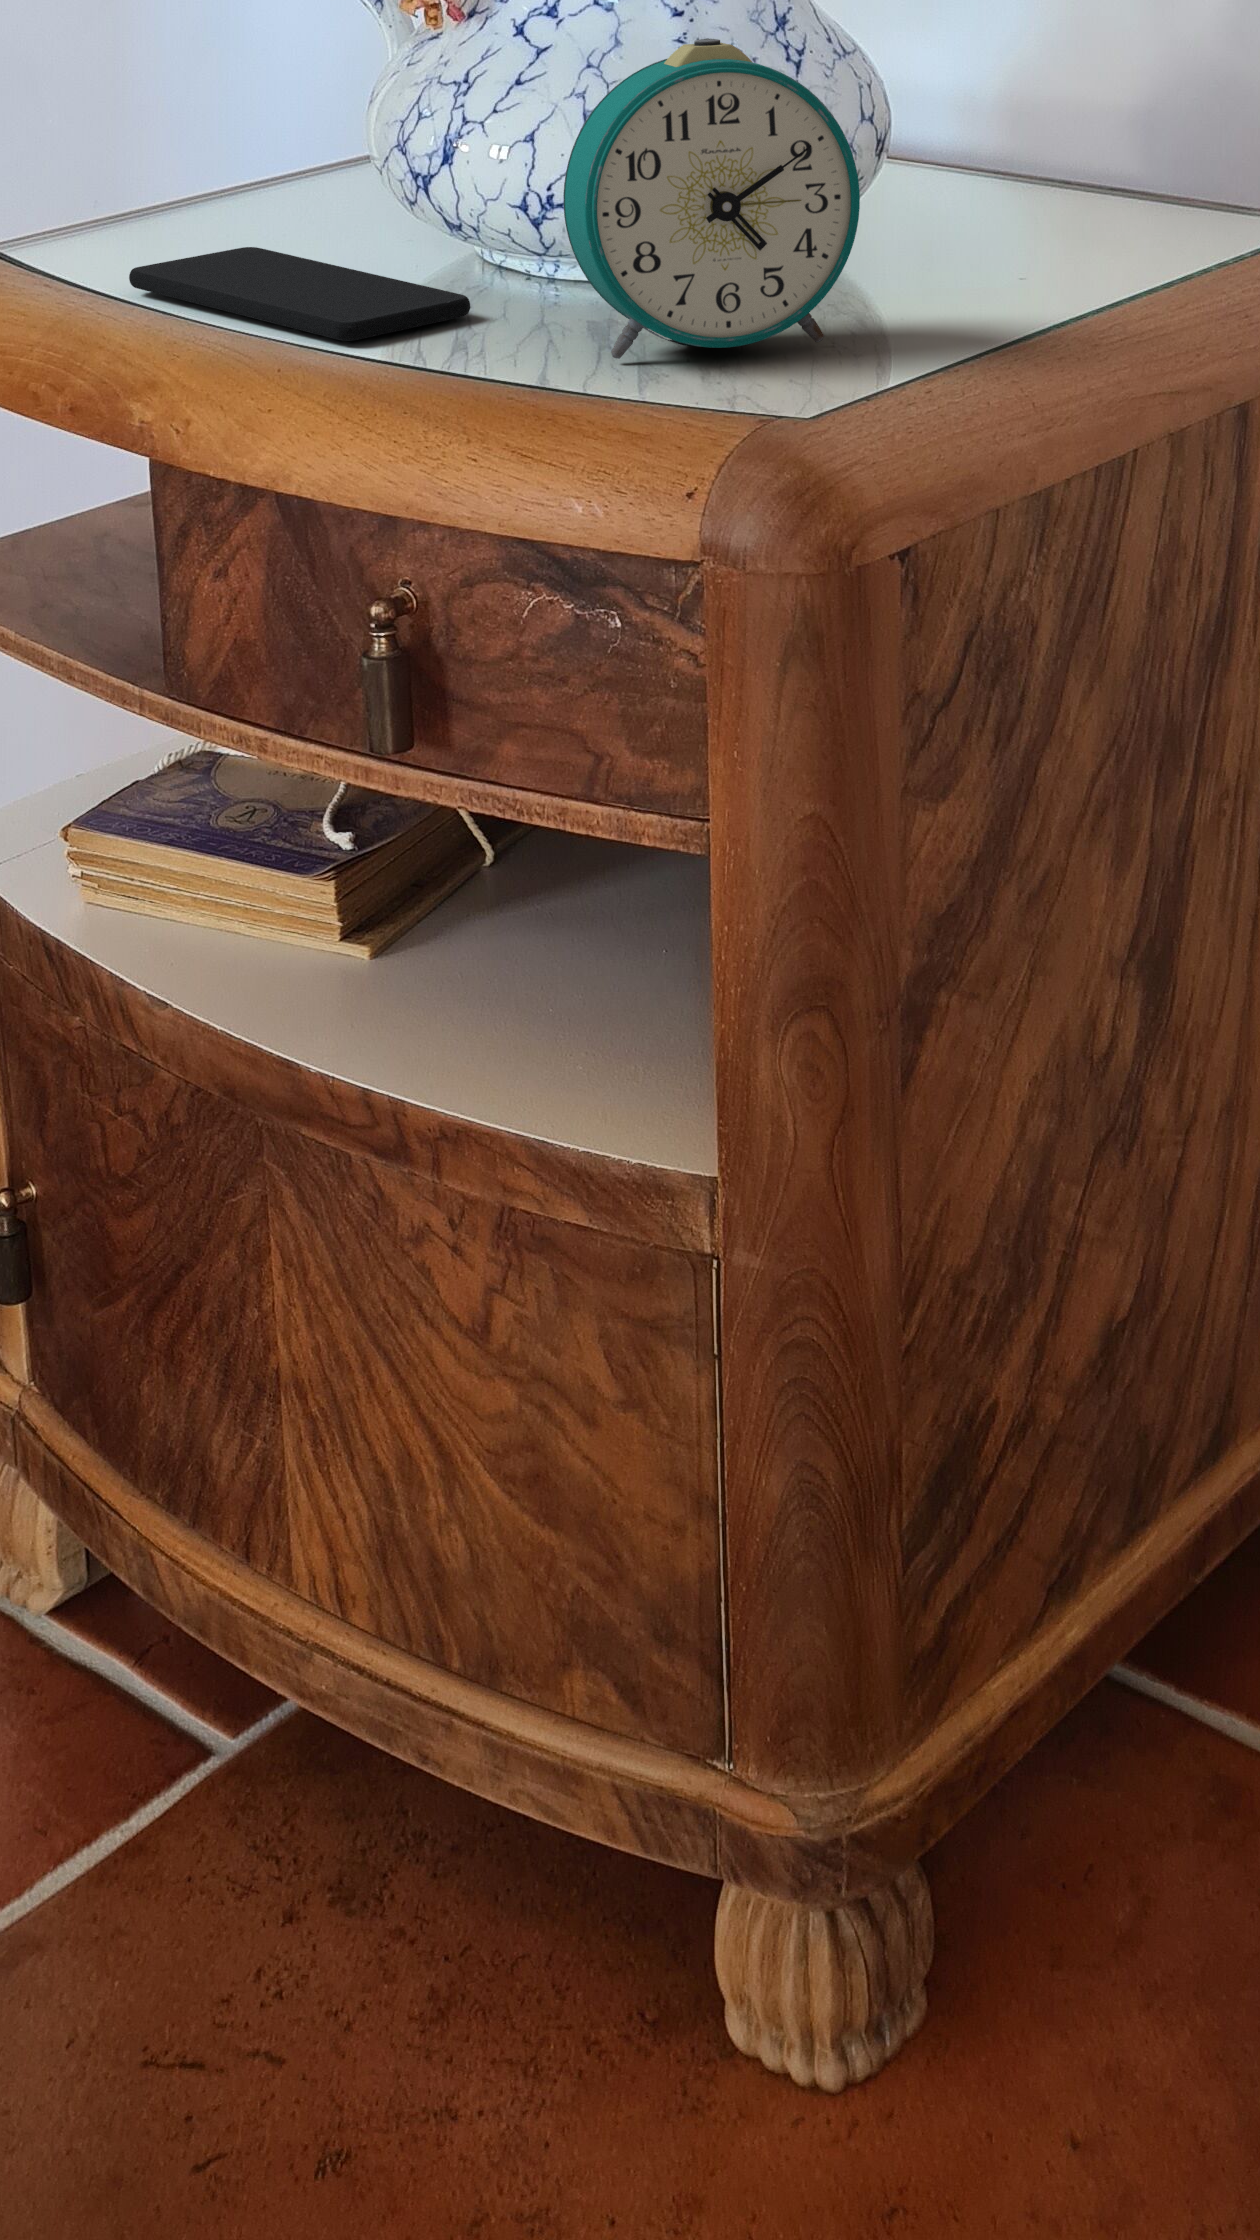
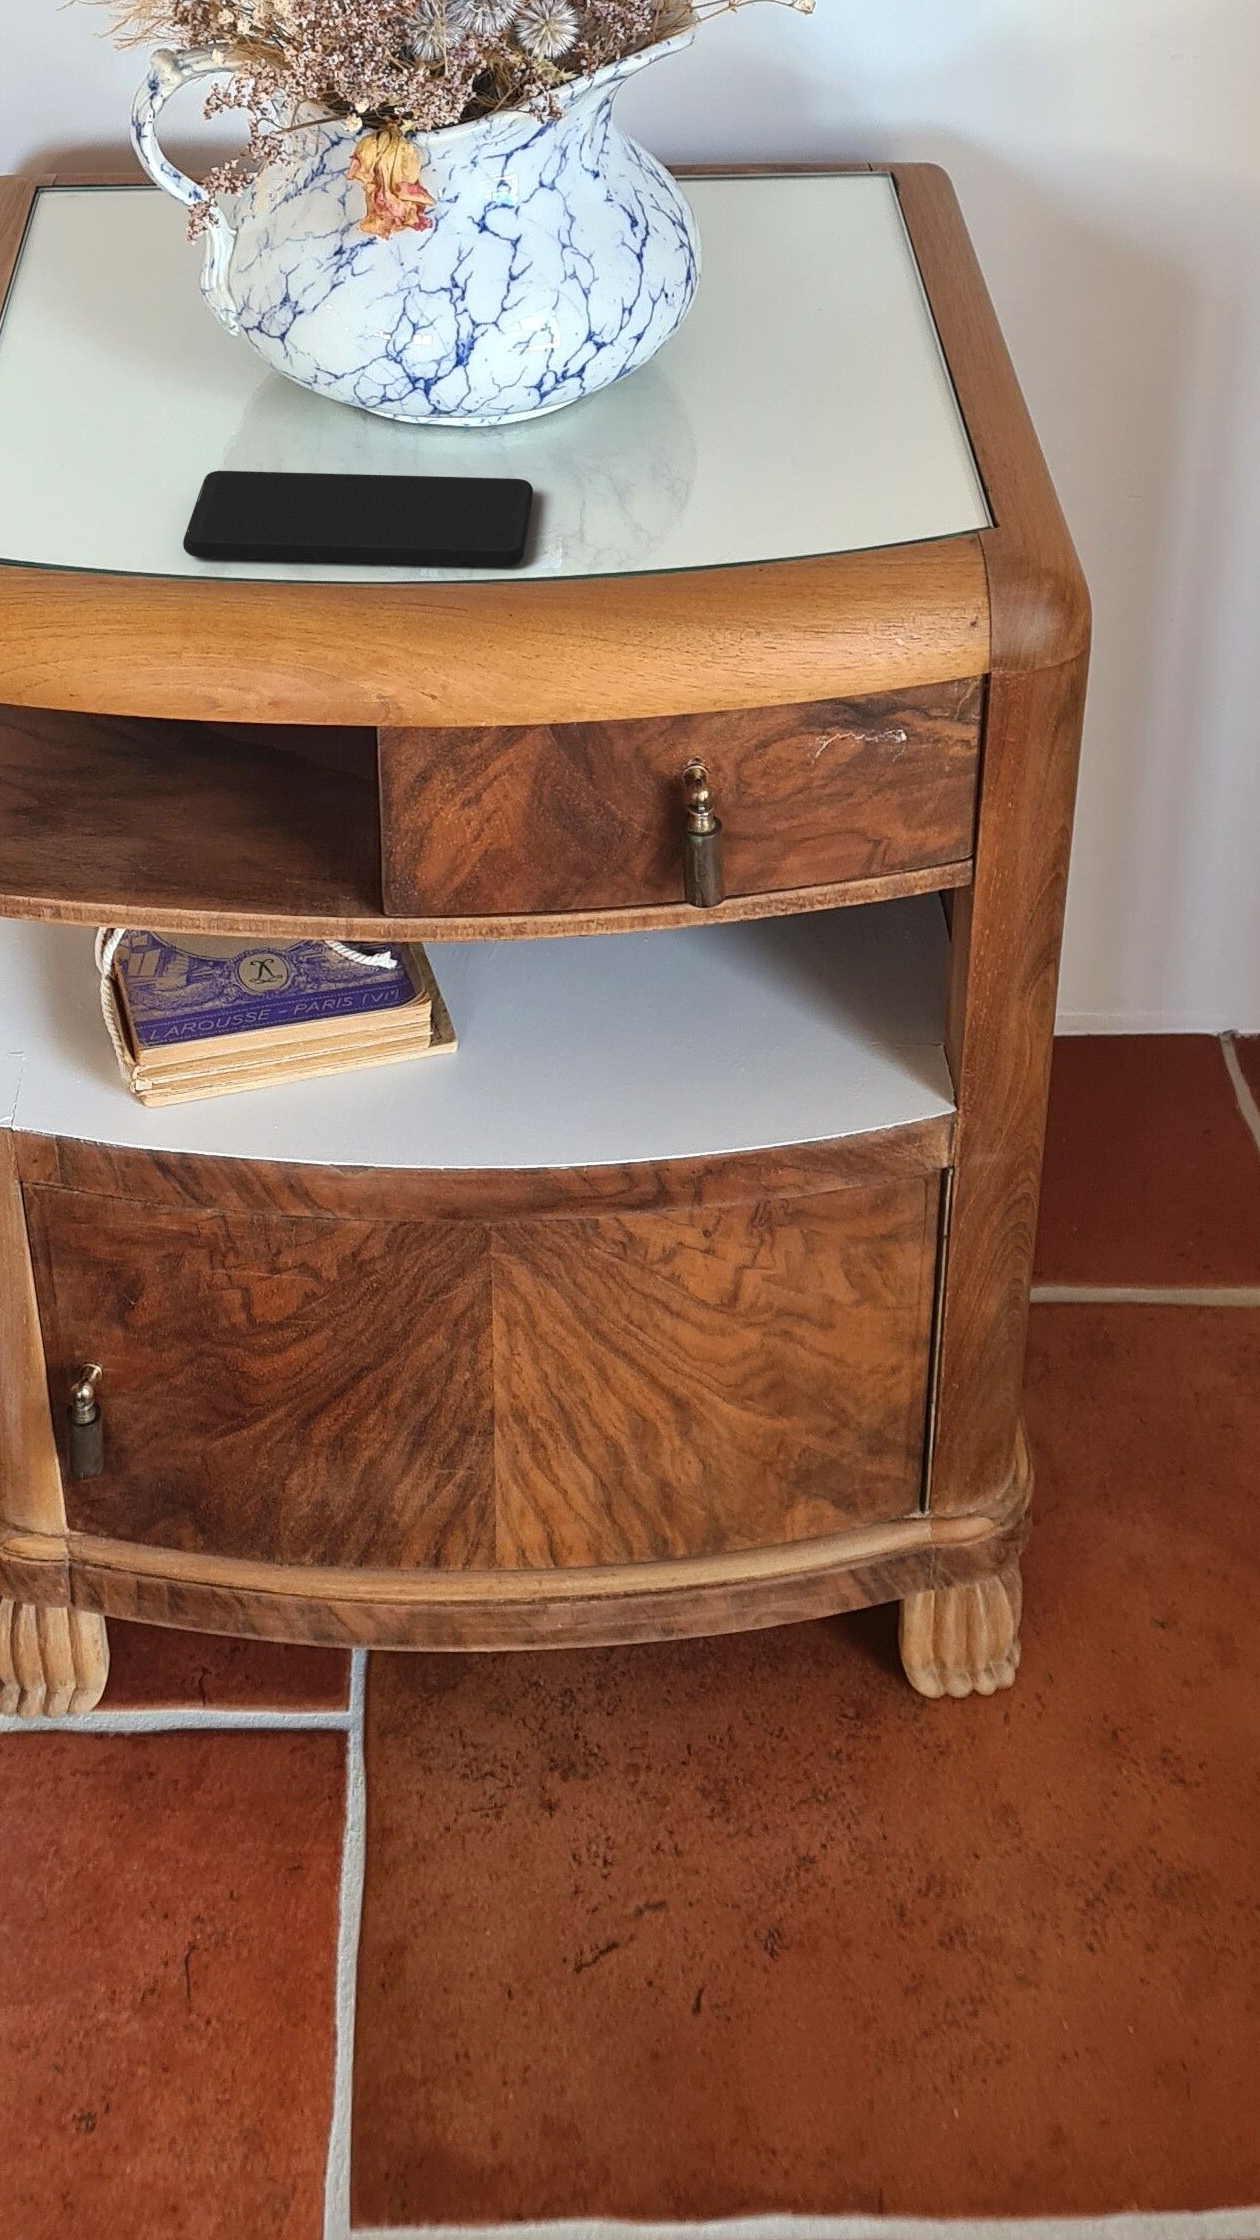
alarm clock: present [563,38,860,359] -> none [669,225,880,513]

